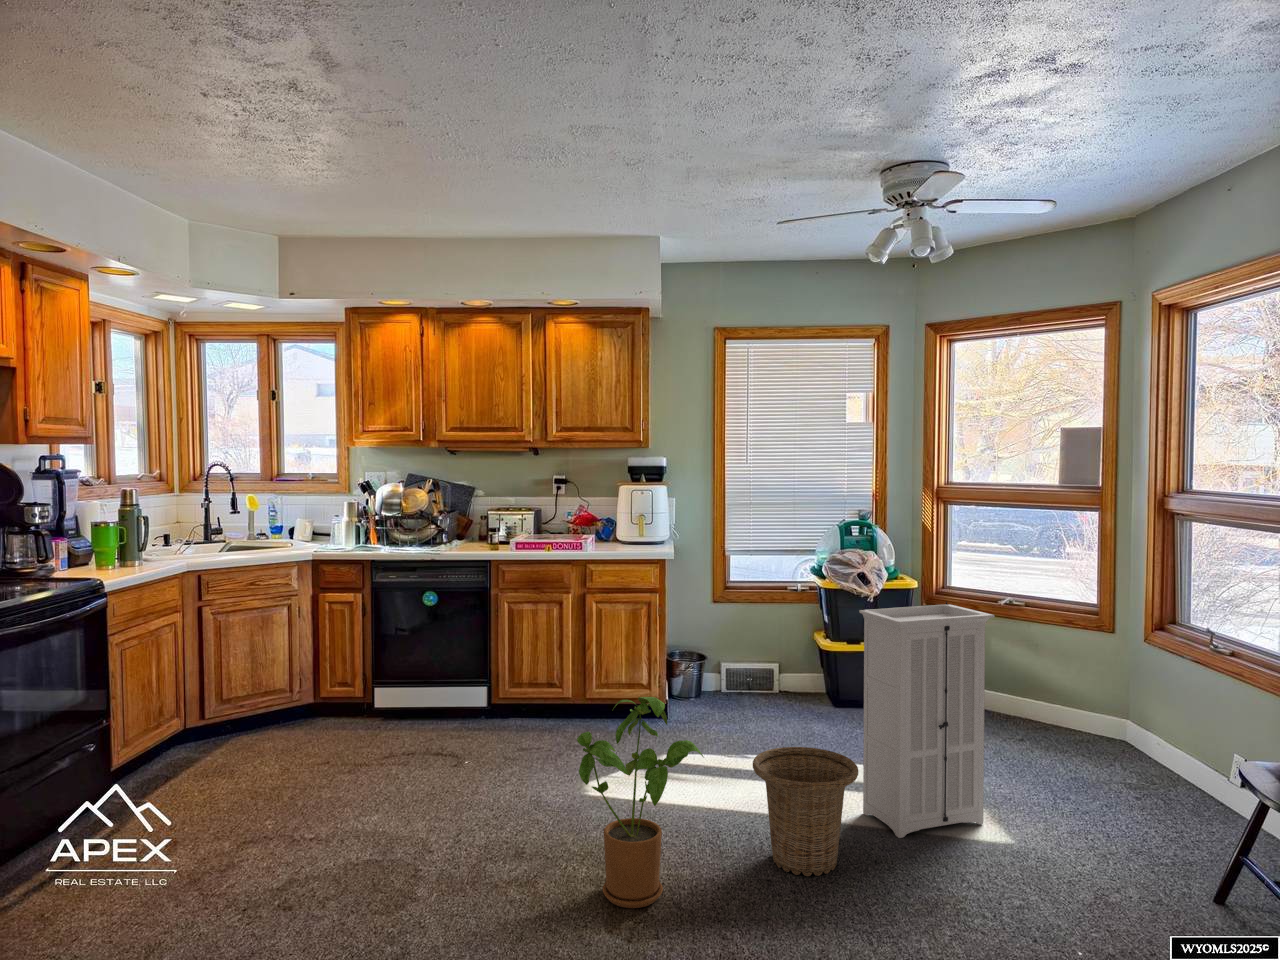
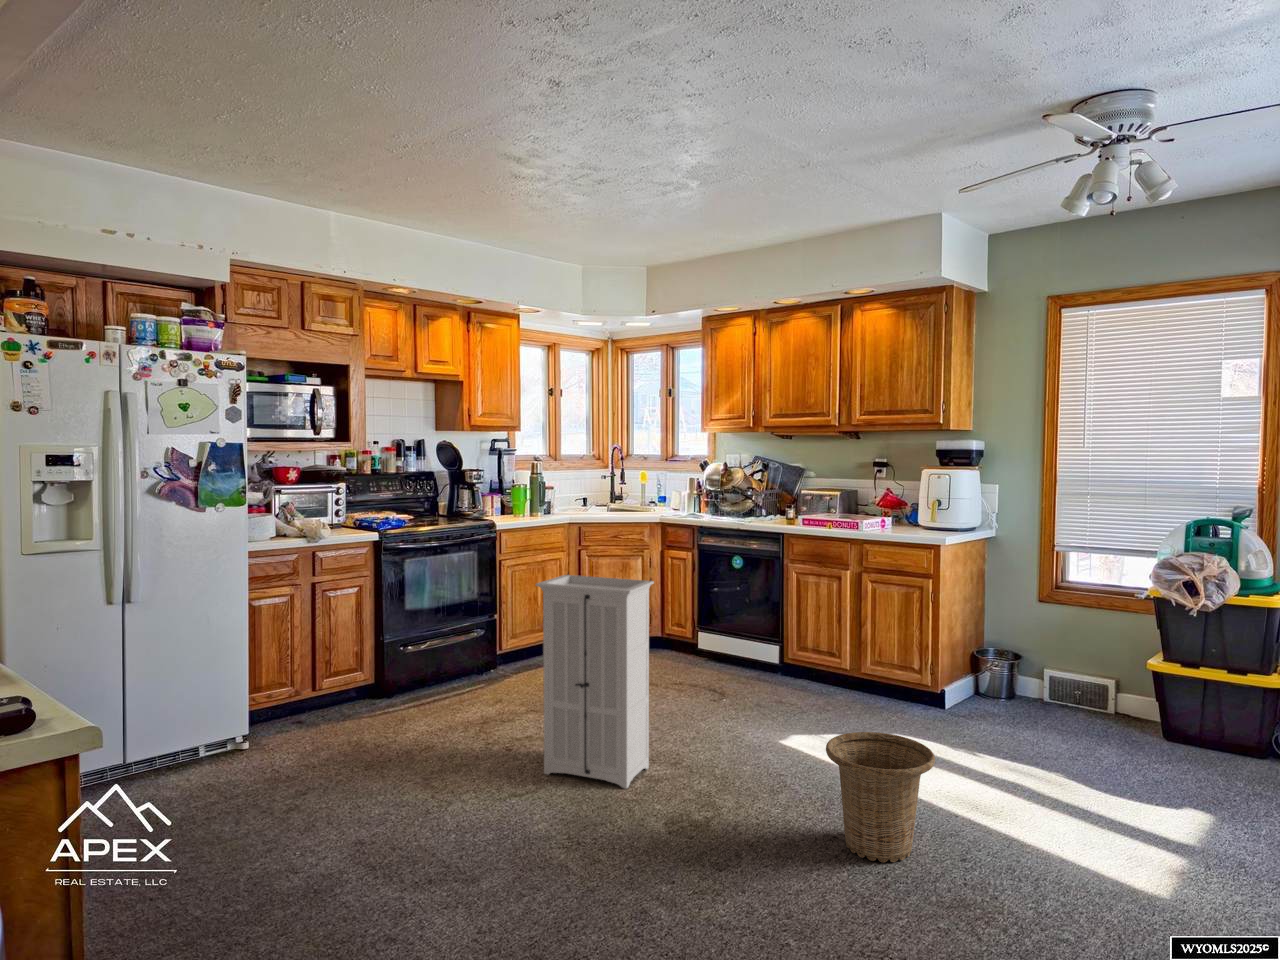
storage cabinet: present [859,601,994,838] -> present [536,574,654,789]
house plant: present [577,697,703,908] -> none [654,651,750,827]

